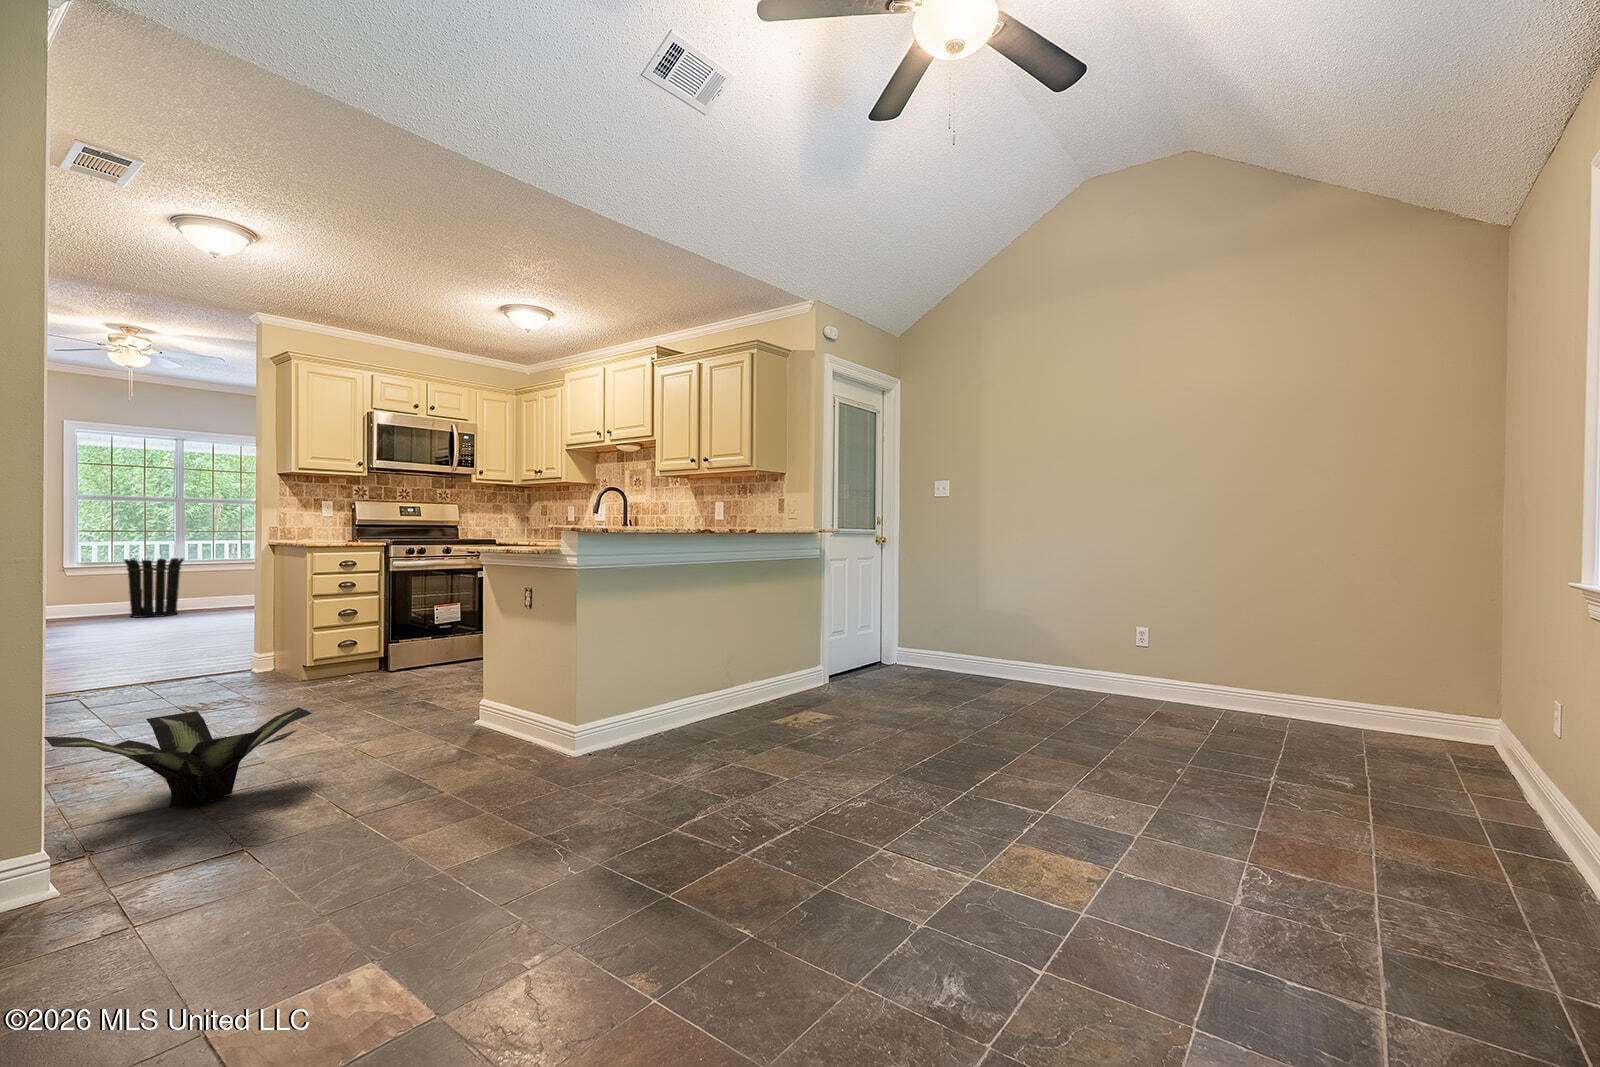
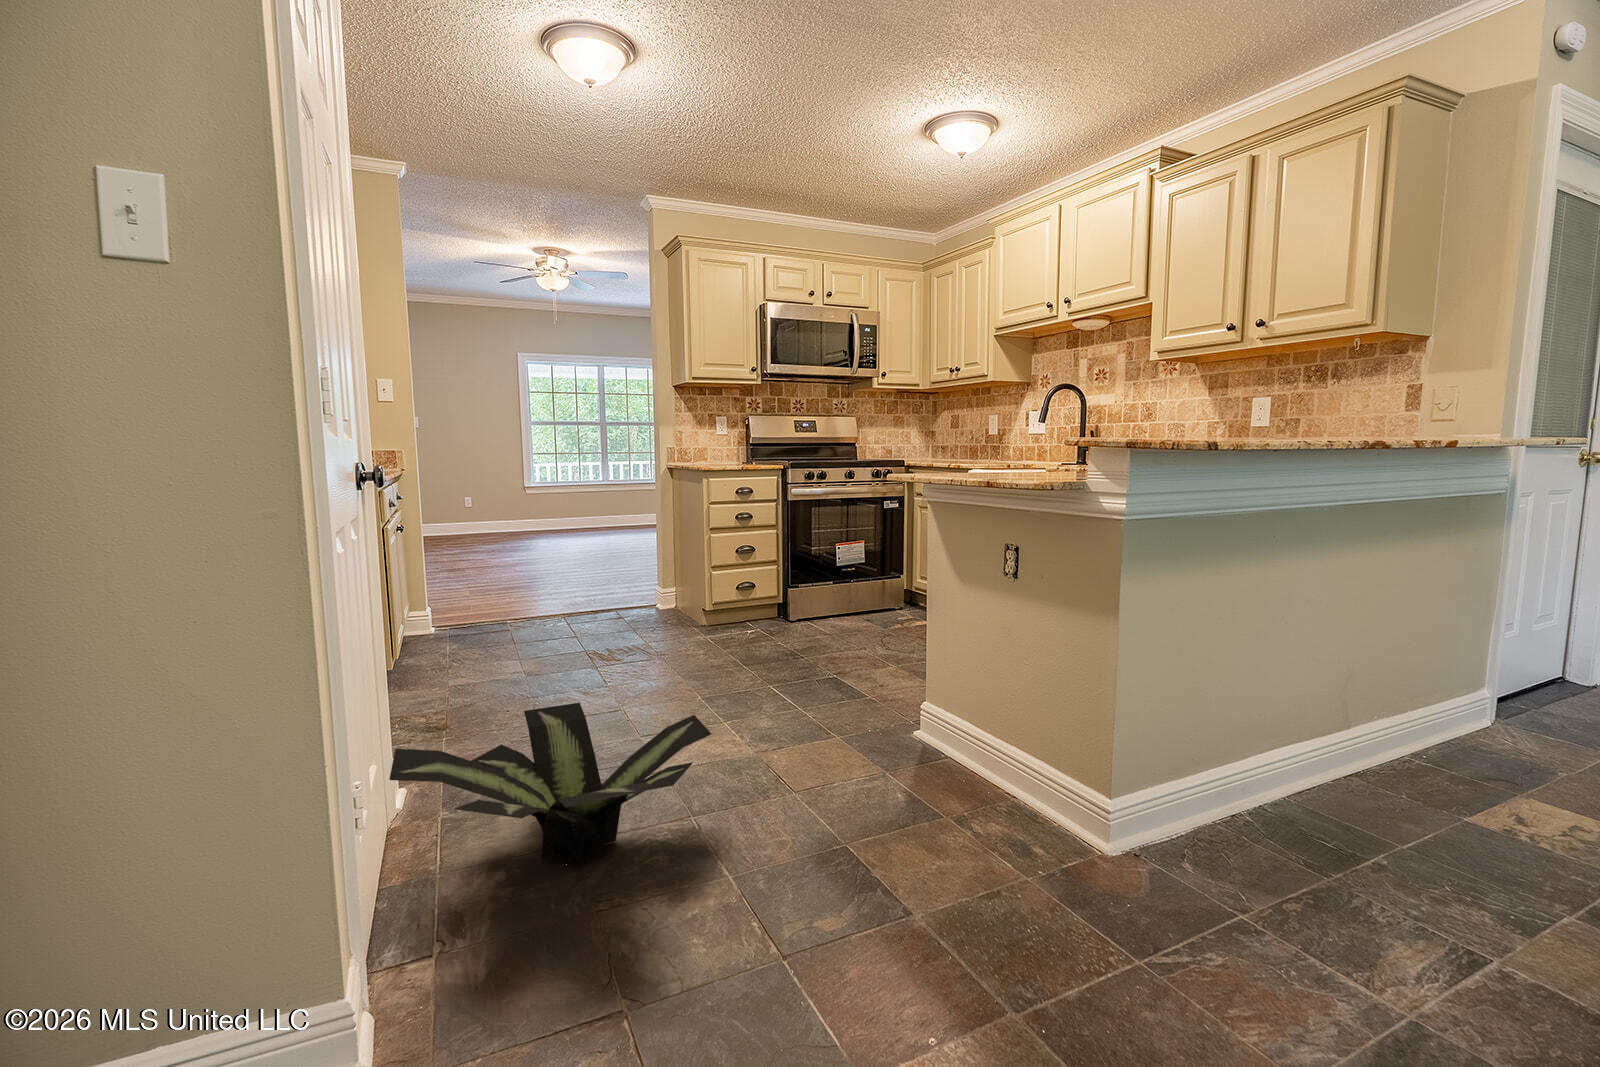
waste bin: present [124,558,184,618] -> none [566,478,610,533]

